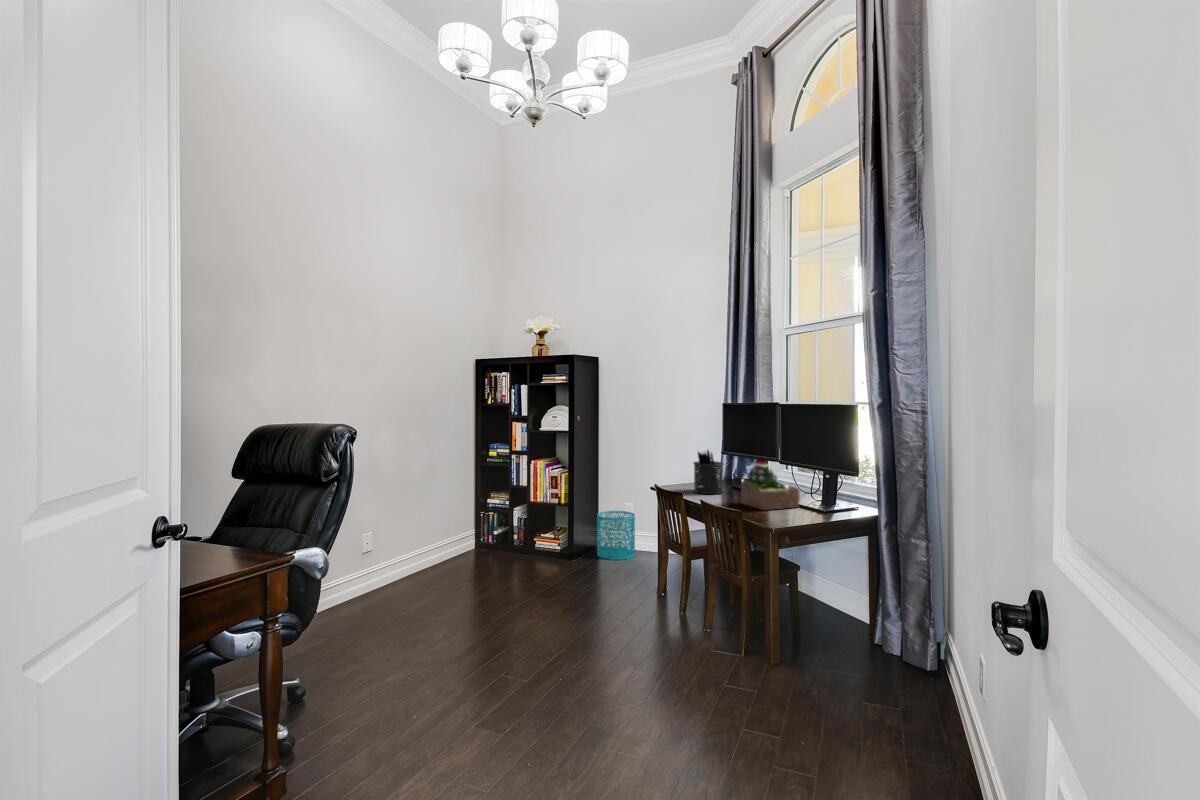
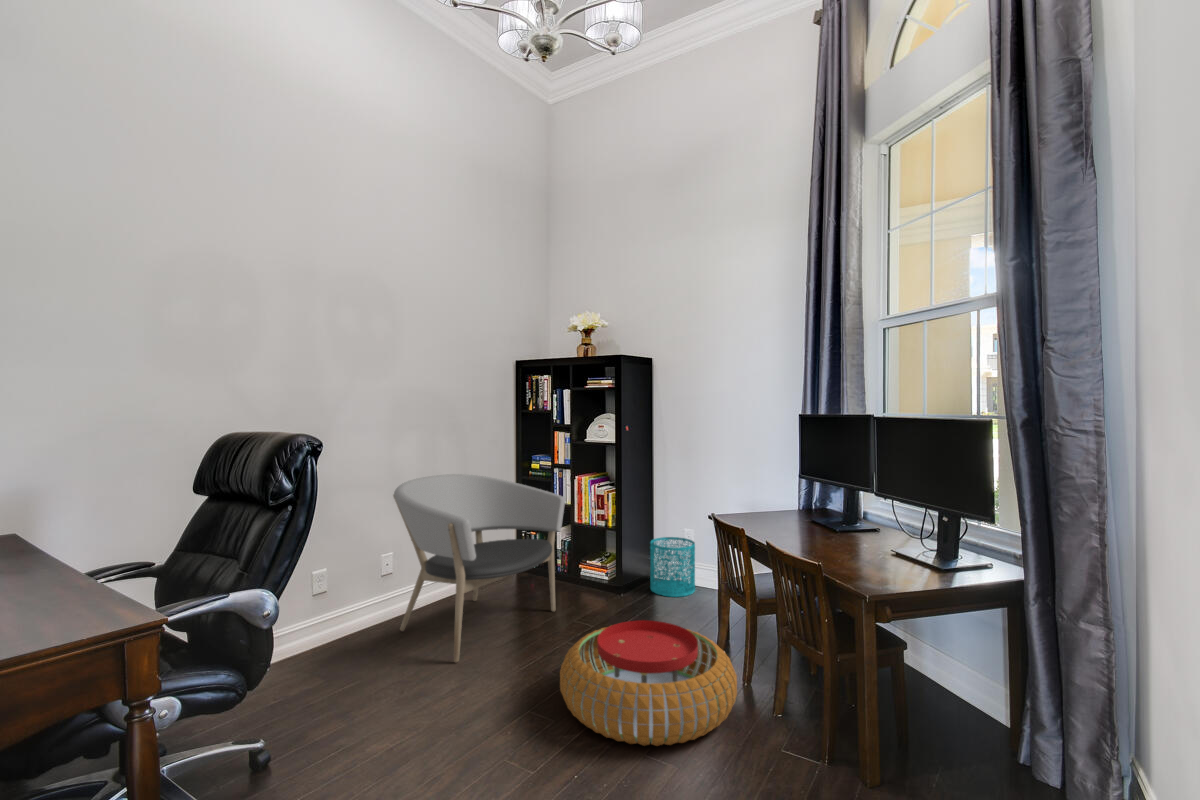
pen holder: present [694,450,723,494] -> none [760,472,799,531]
armchair: none [379,459,528,614] -> present [393,474,565,662]
succulent plant: present [741,461,800,510] -> none [821,493,903,561]
pouf: none [540,569,680,656] -> present [560,620,737,746]

